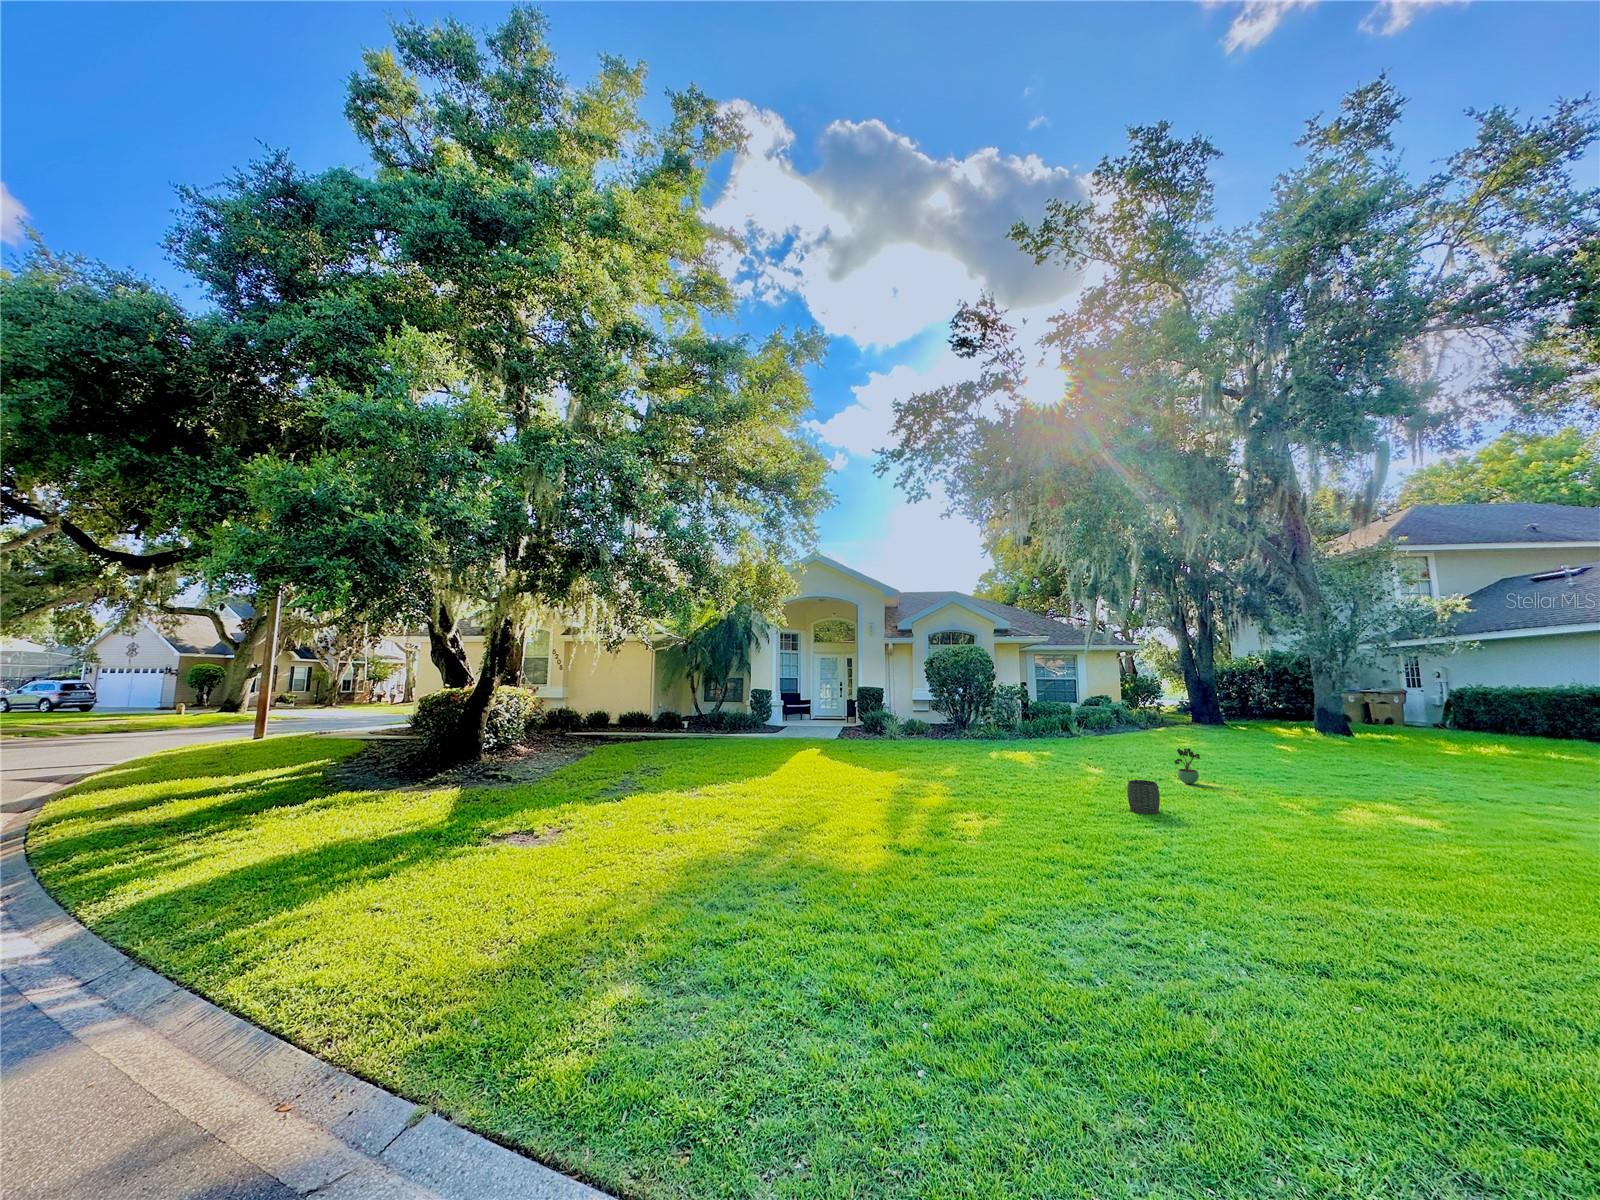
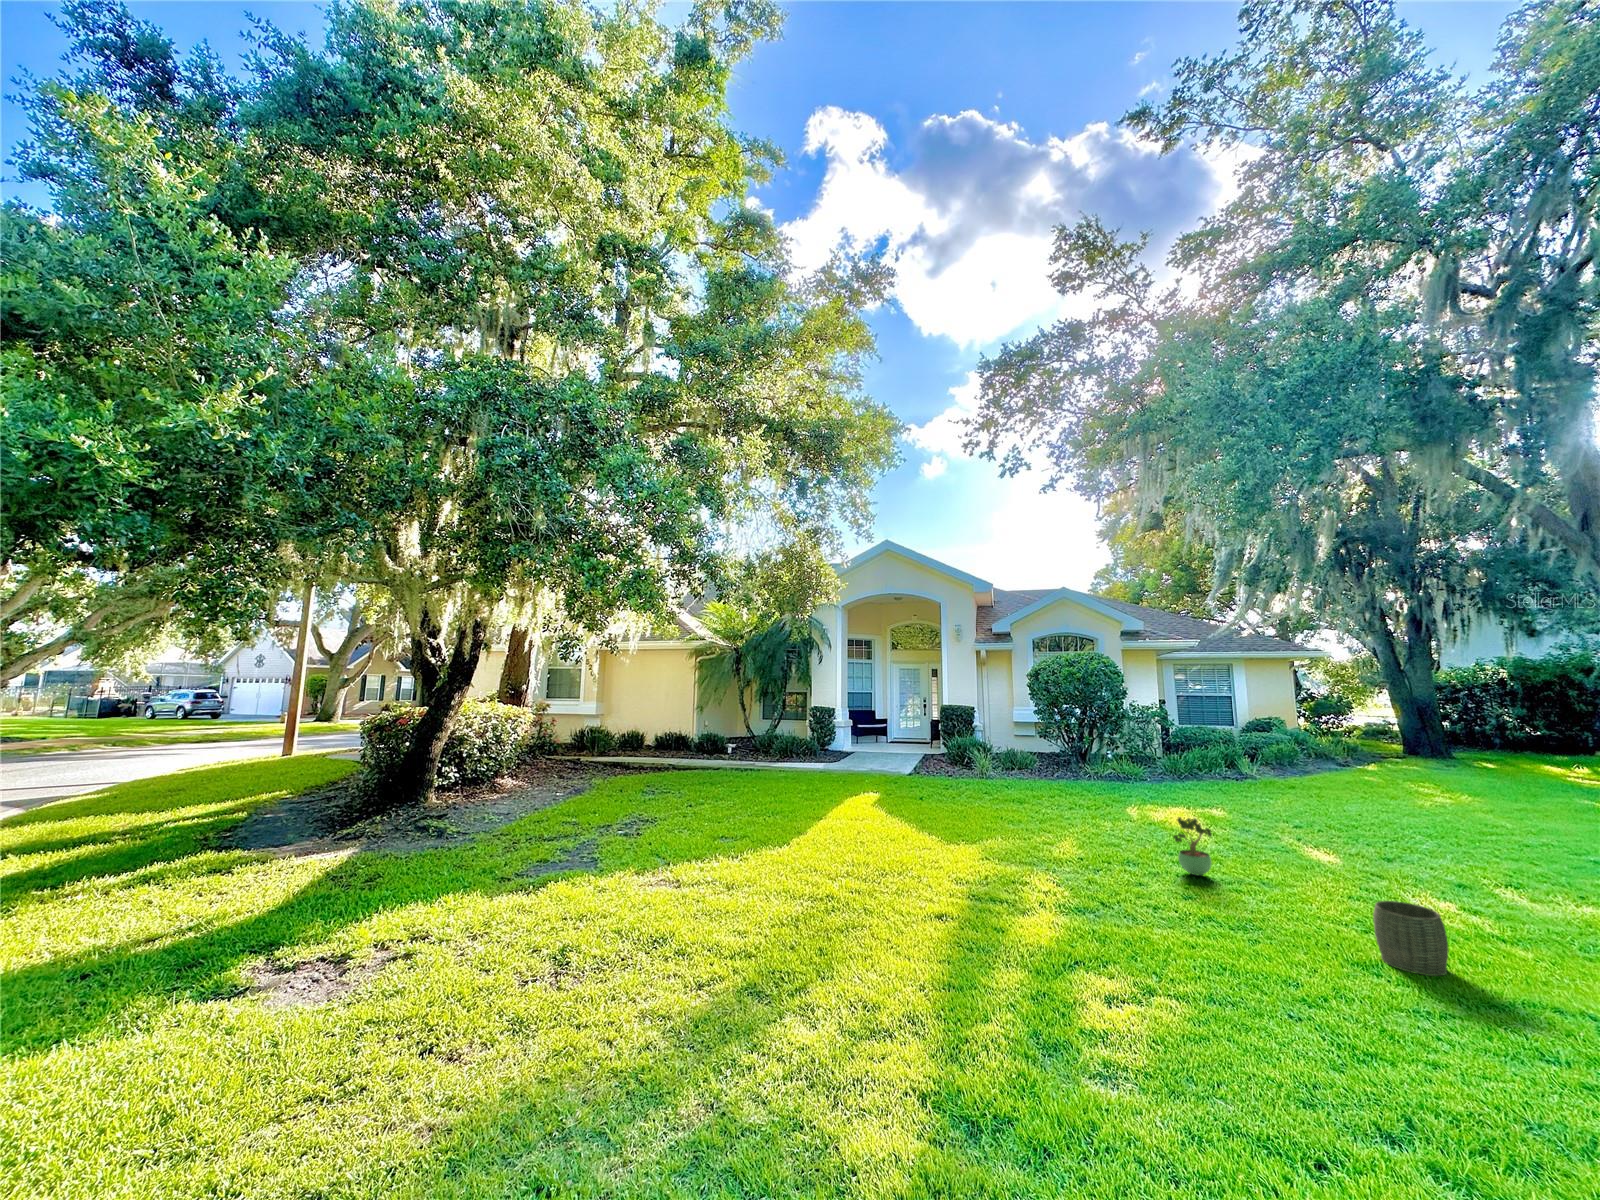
potted plant: present [1174,748,1200,784] -> present [1174,817,1212,875]

